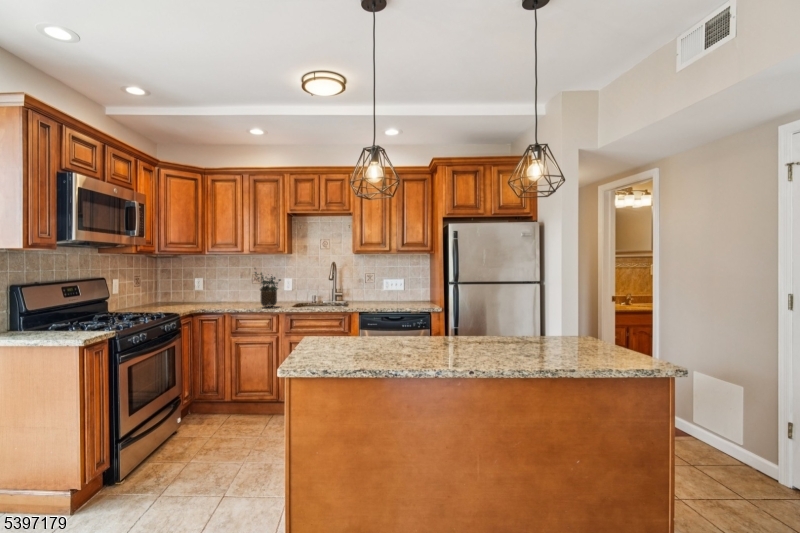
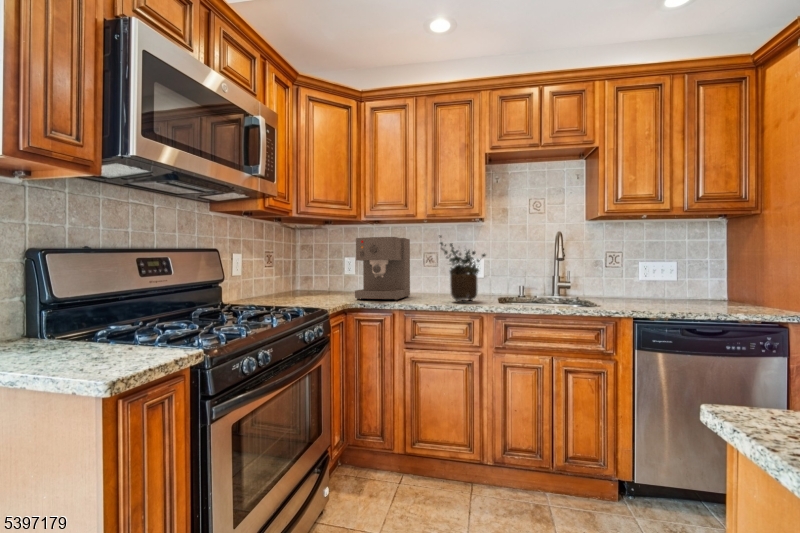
coffee maker: none [200,268,240,307] -> present [355,237,410,300]

